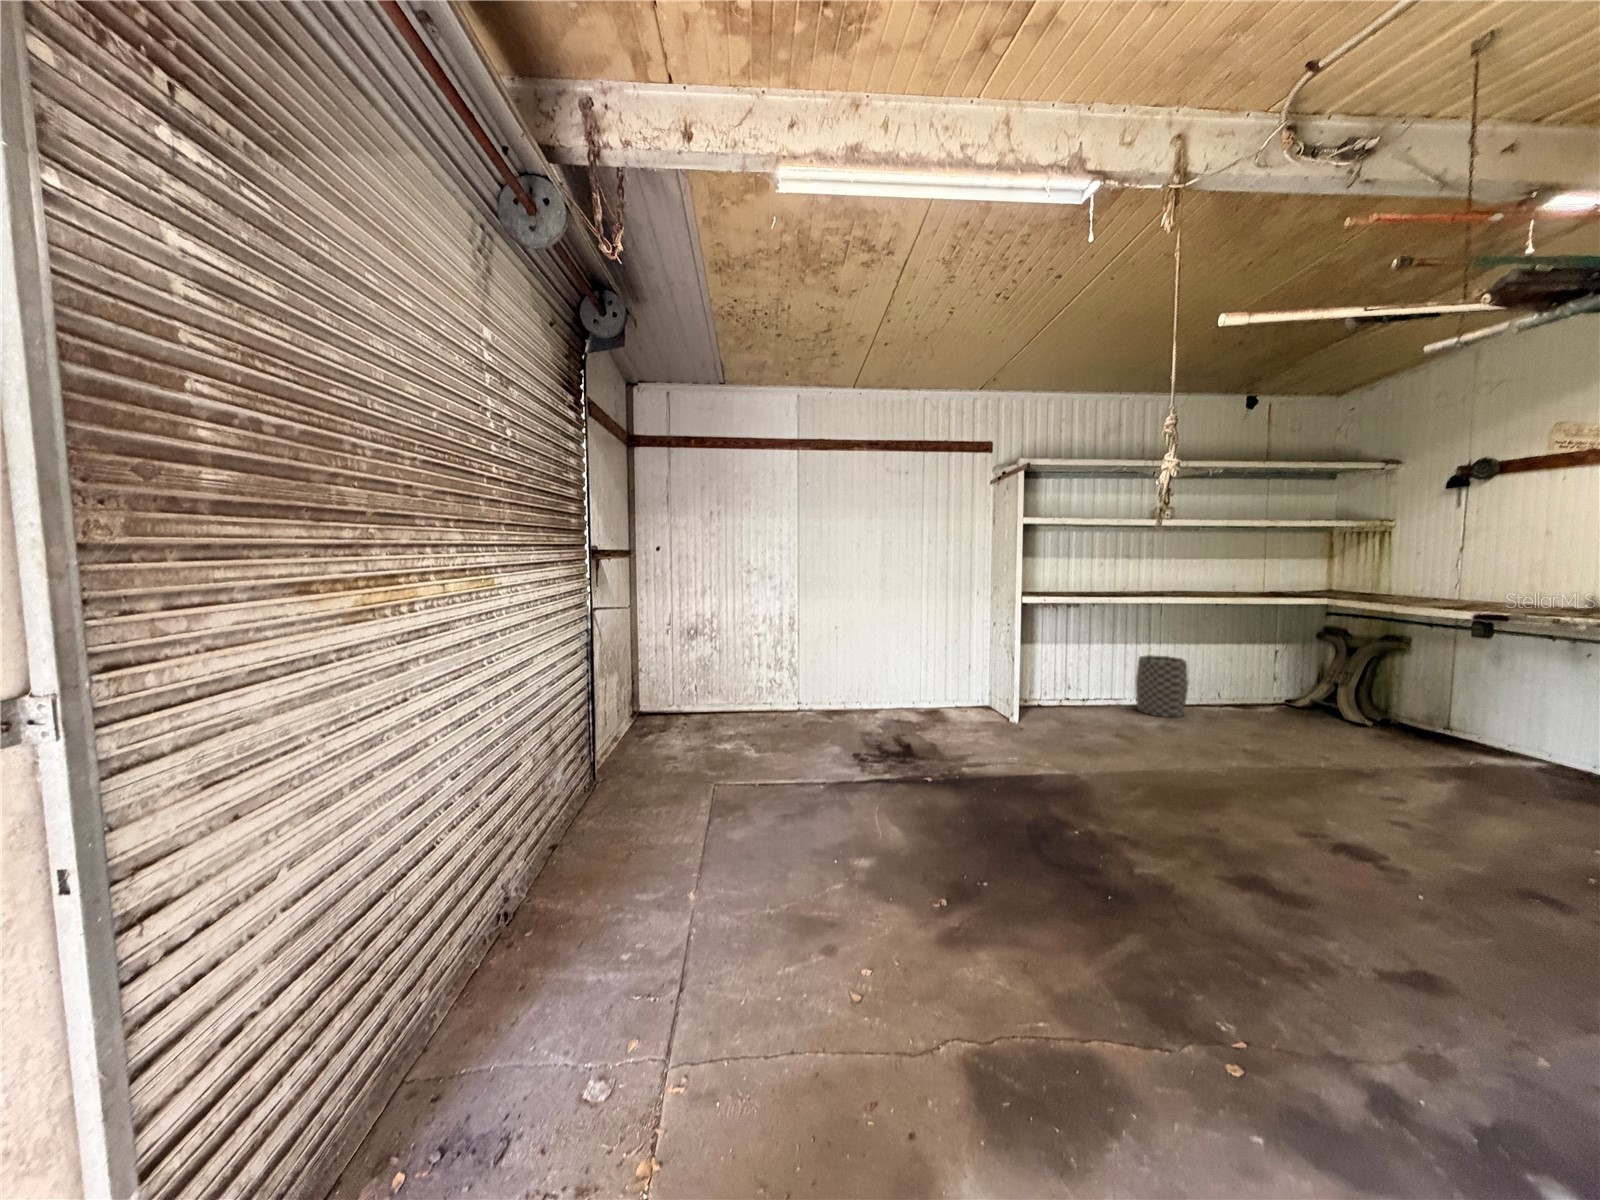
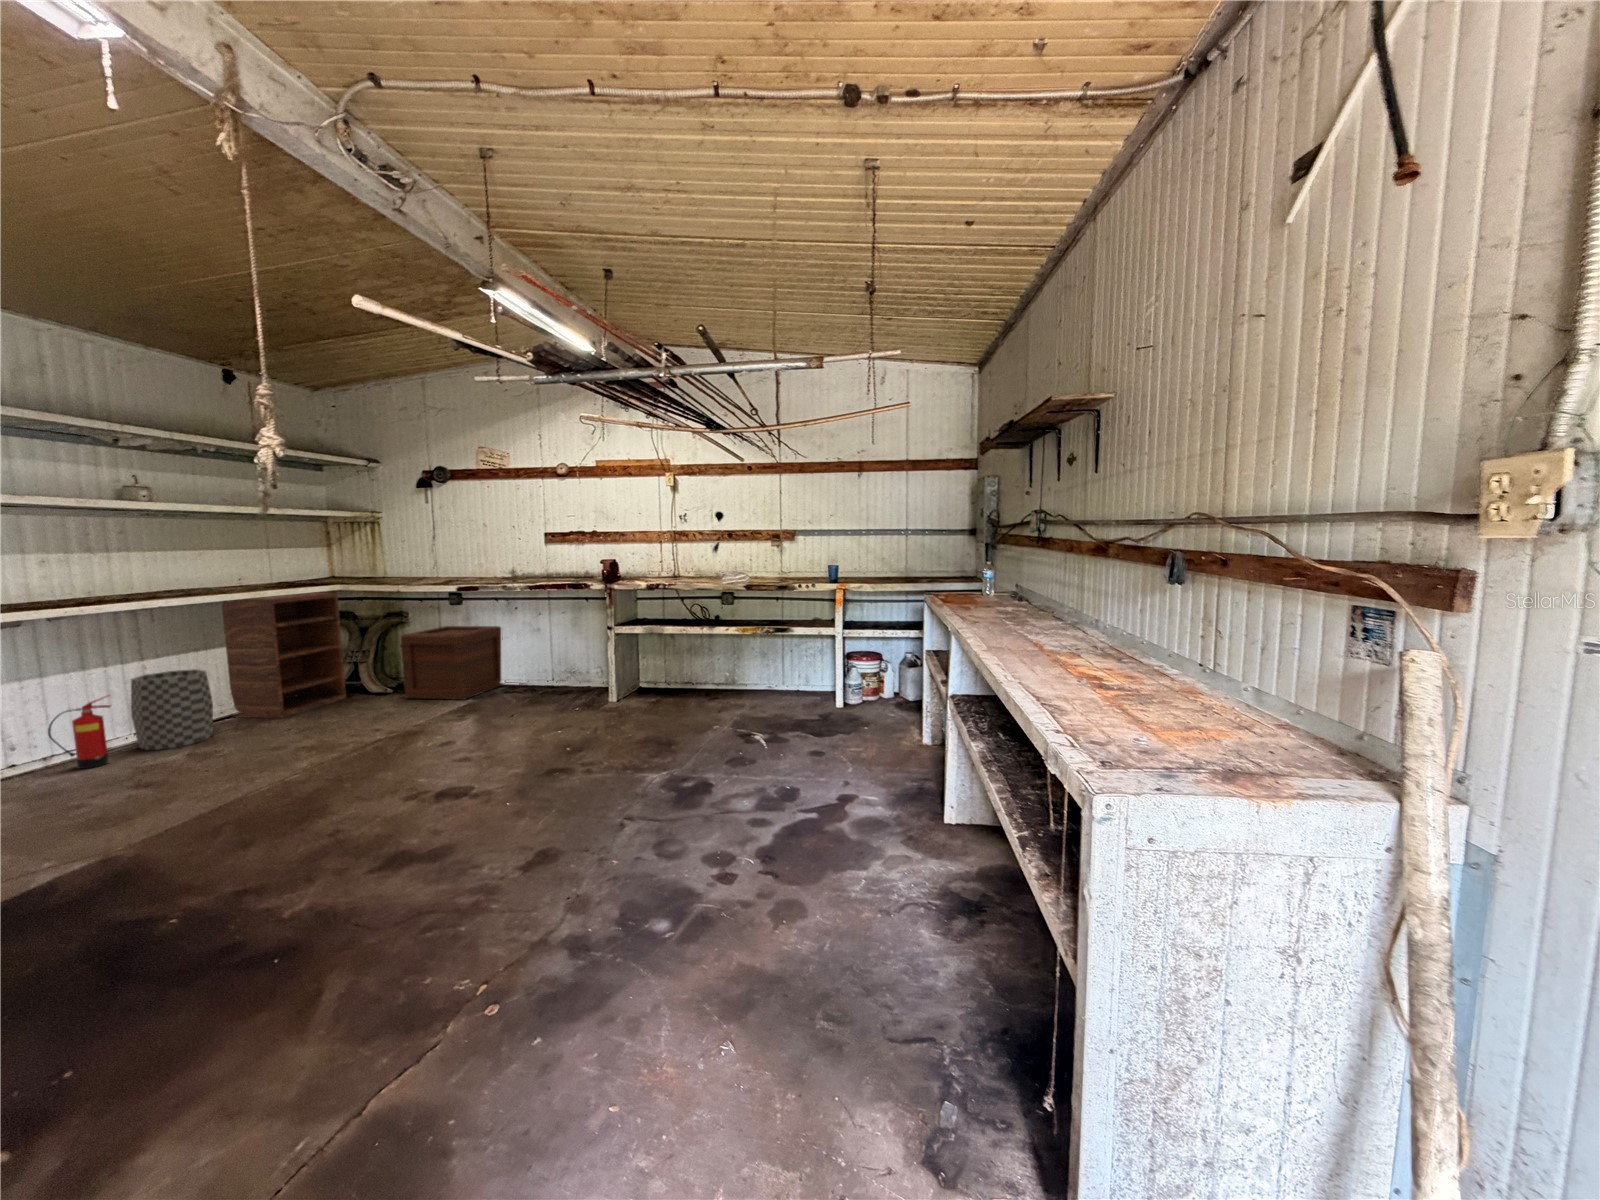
shelving unit: none [1208,603,1322,718] -> present [222,593,346,718]
wooden crate: none [1381,664,1569,767] -> present [401,626,503,700]
fire extinguisher: none [1089,665,1123,713] -> present [48,696,111,769]

